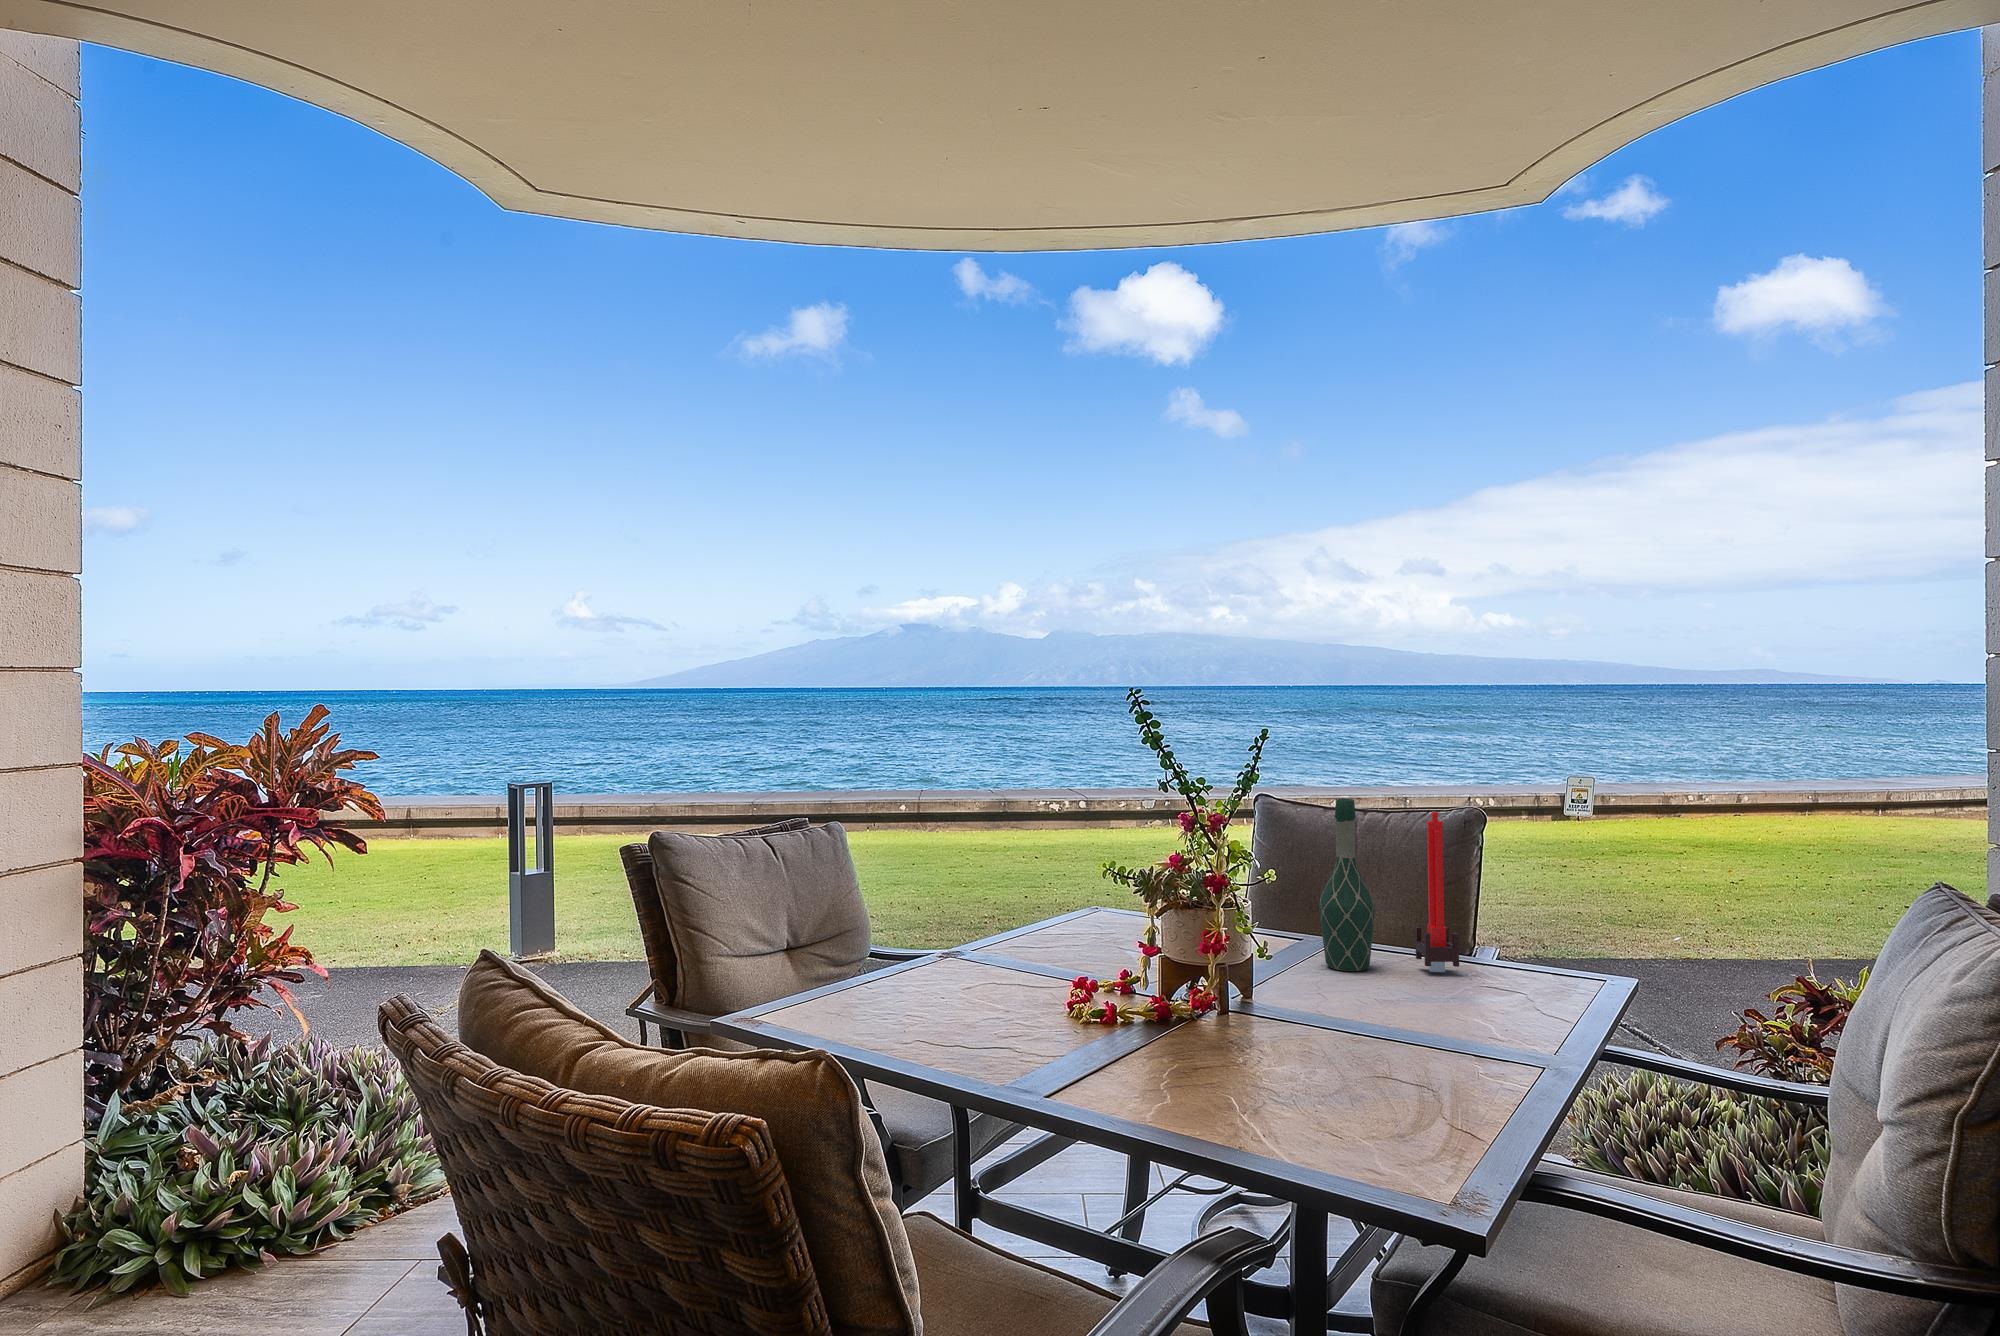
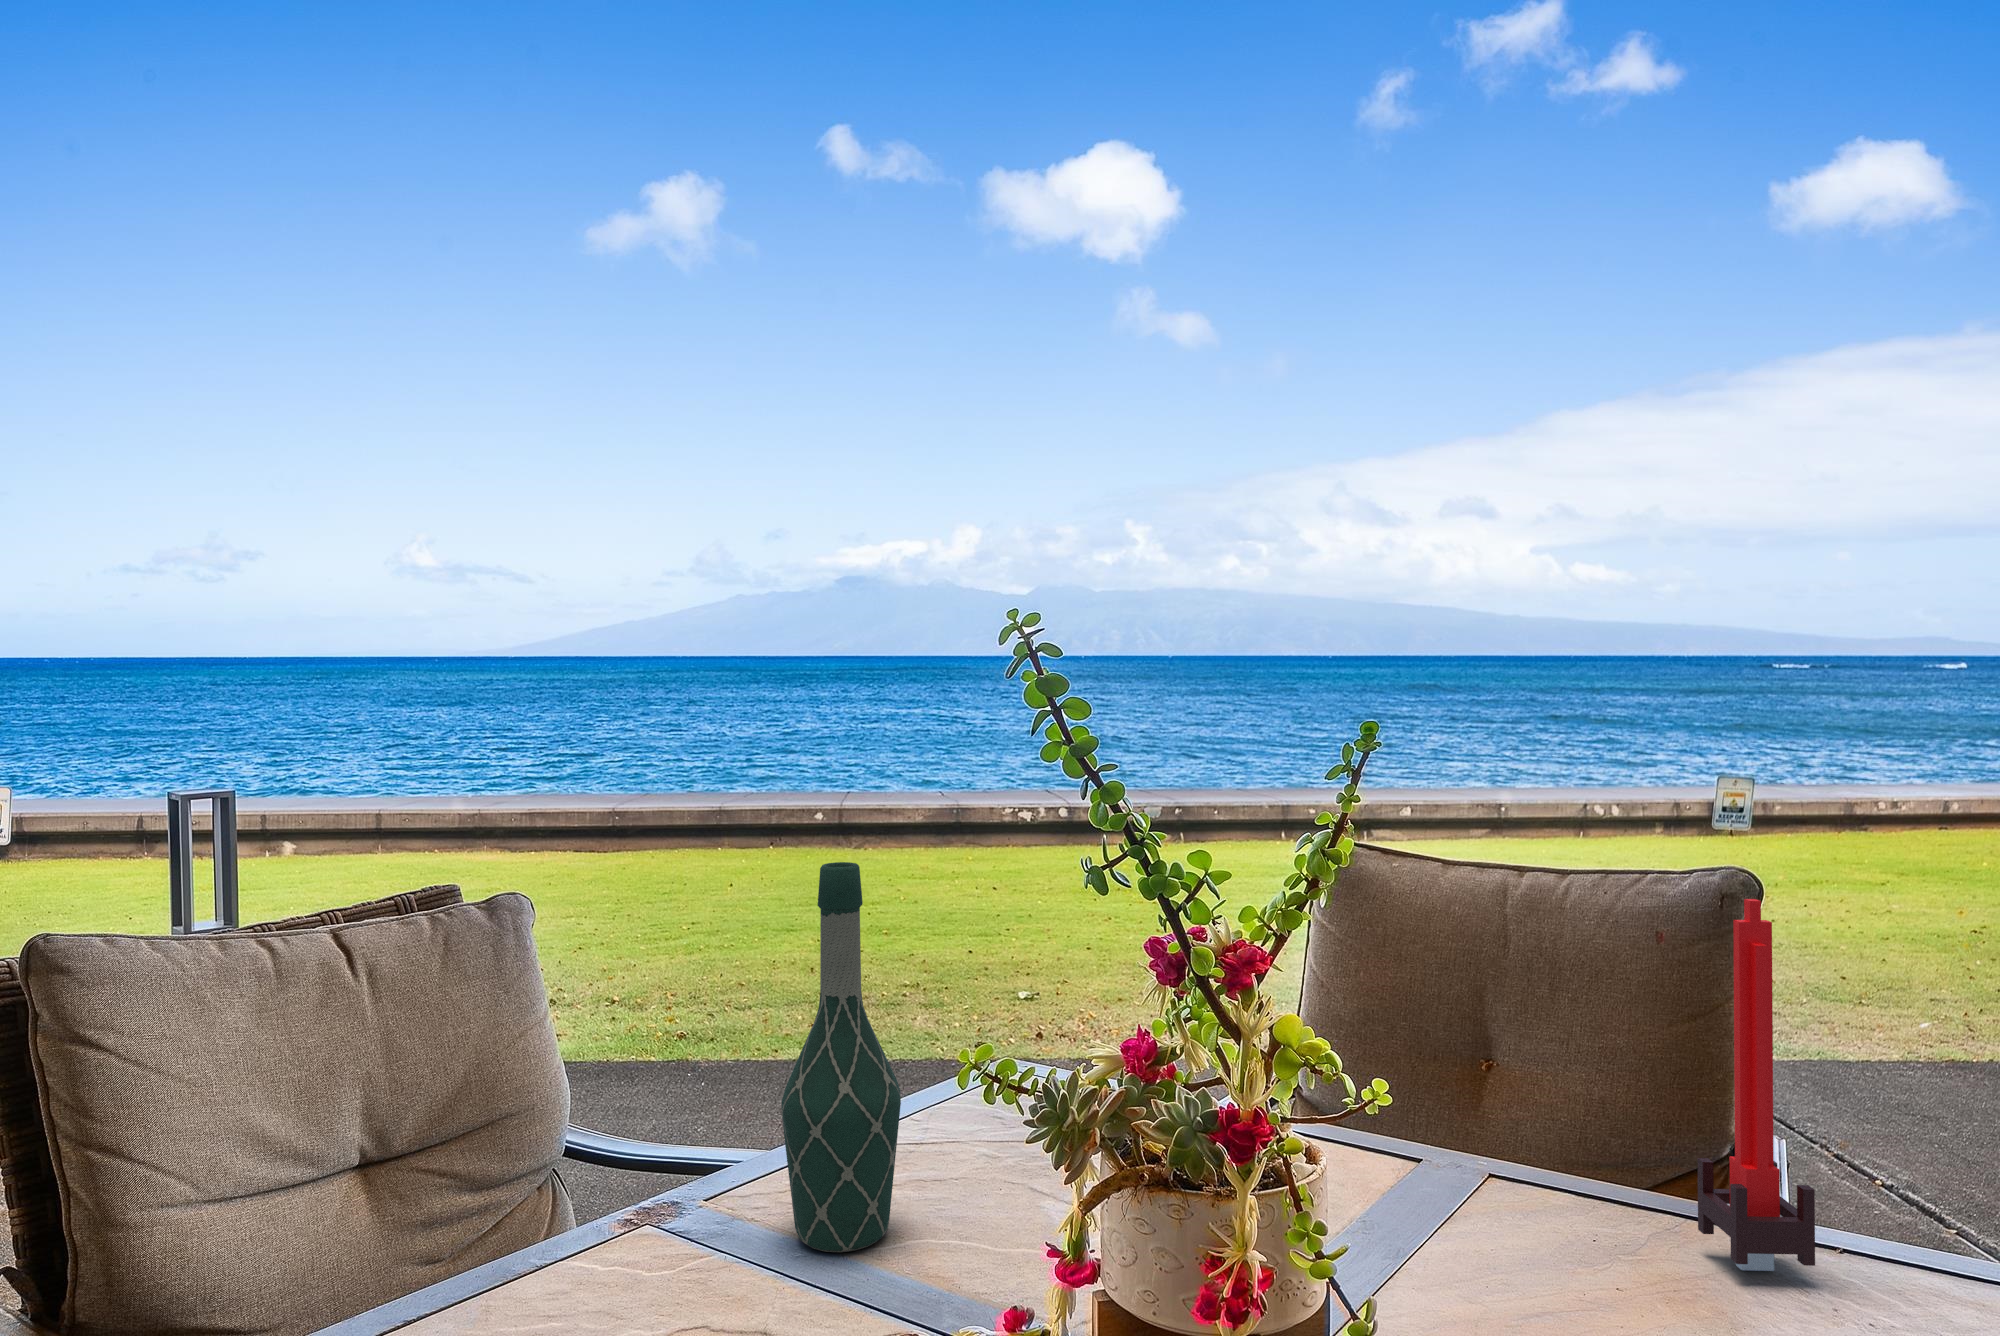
wine bottle: present [1319,799,1375,971] -> present [781,862,901,1252]

